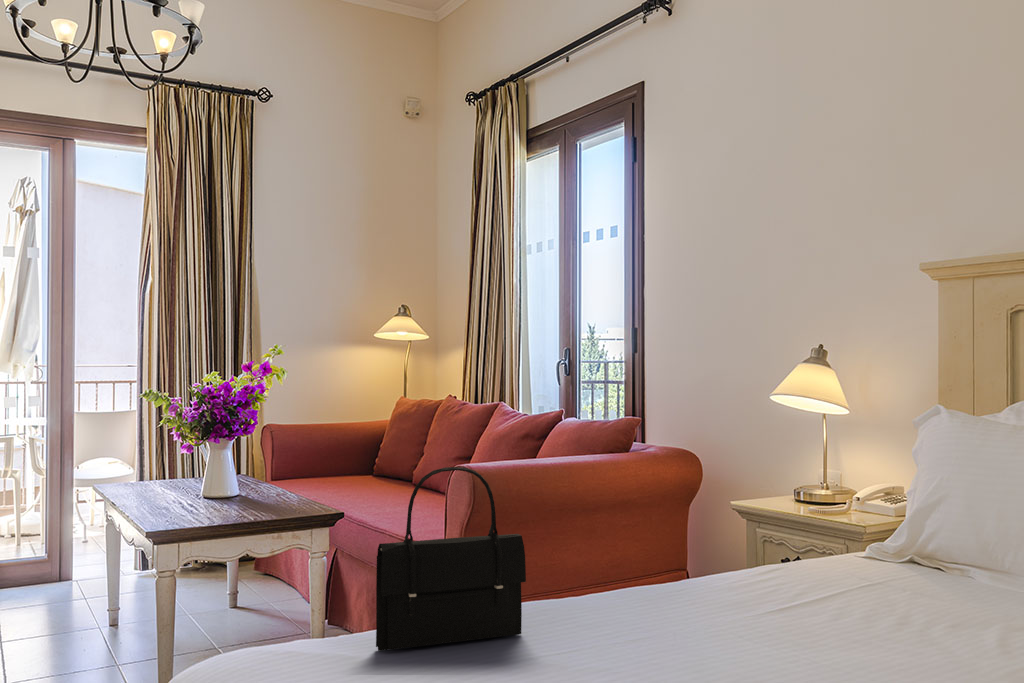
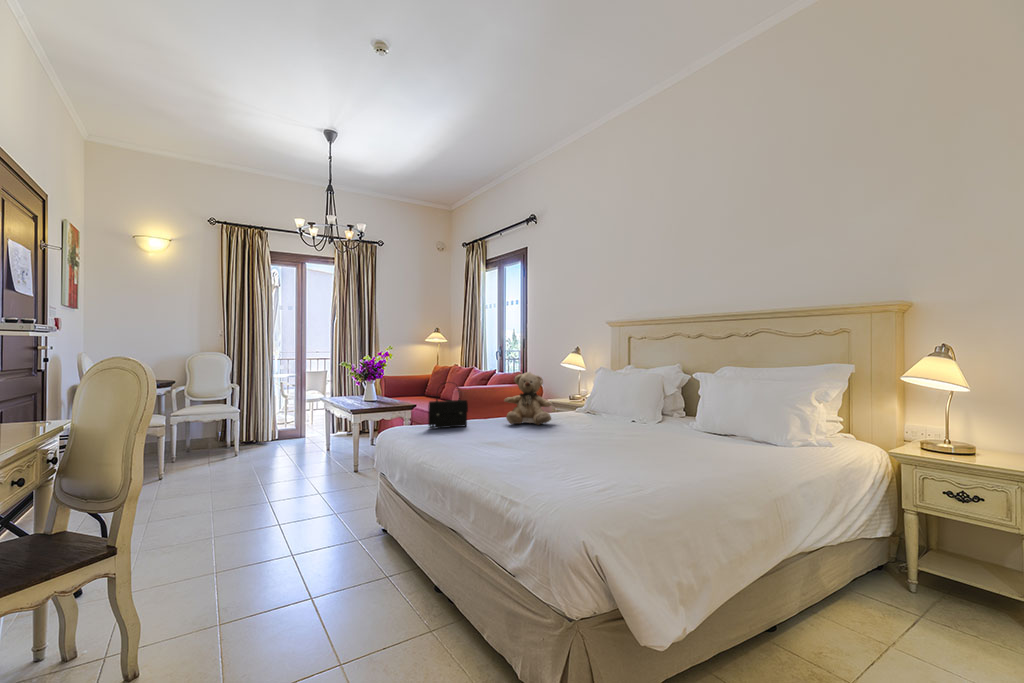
teddy bear: none [650,427,846,634] -> present [504,372,553,425]

